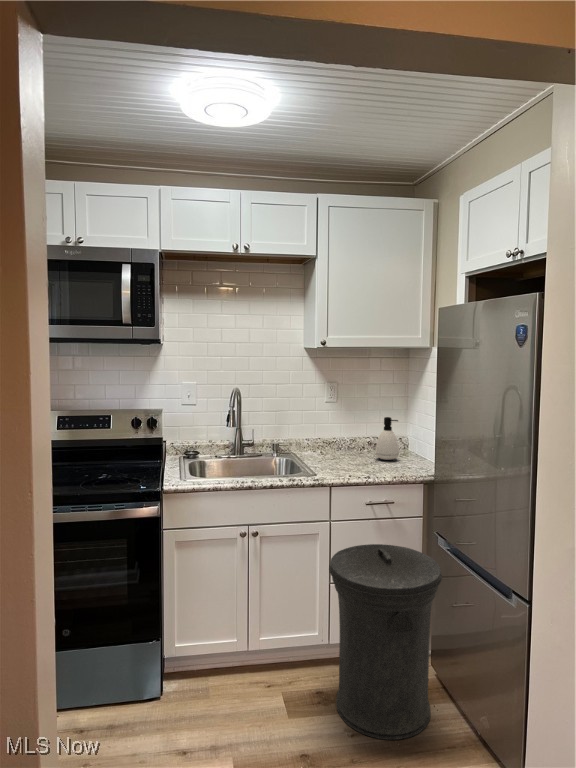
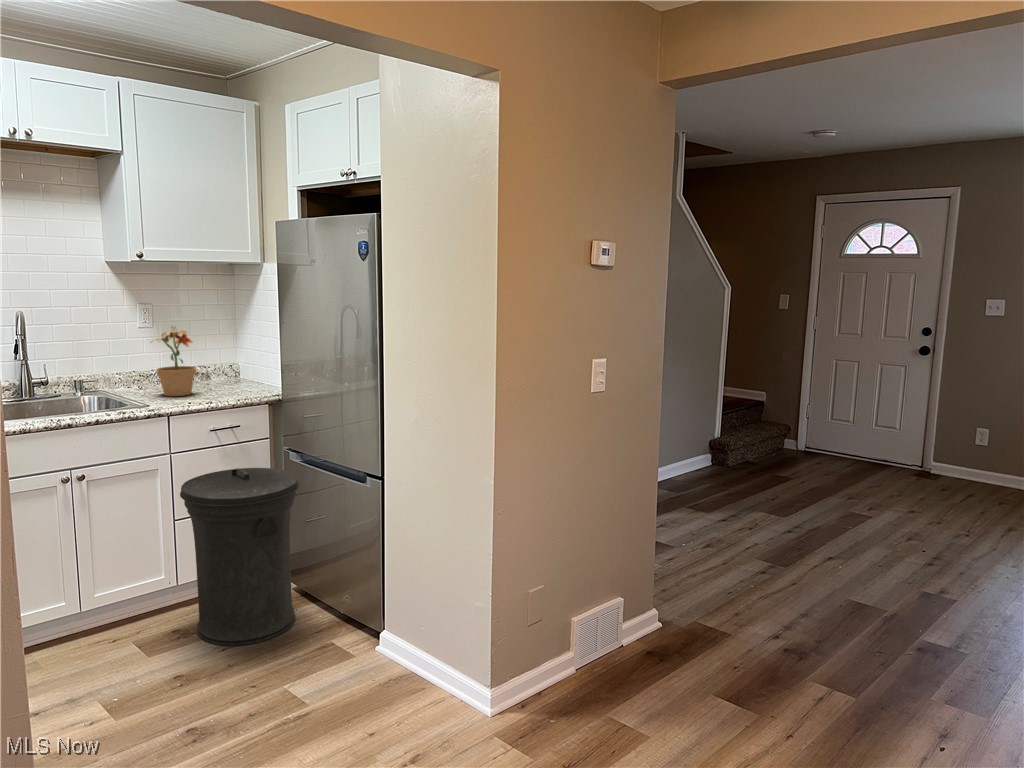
potted plant: none [327,404,363,466] -> present [156,331,196,396]
soap dispenser: present [376,417,399,460] -> none [208,340,235,387]

